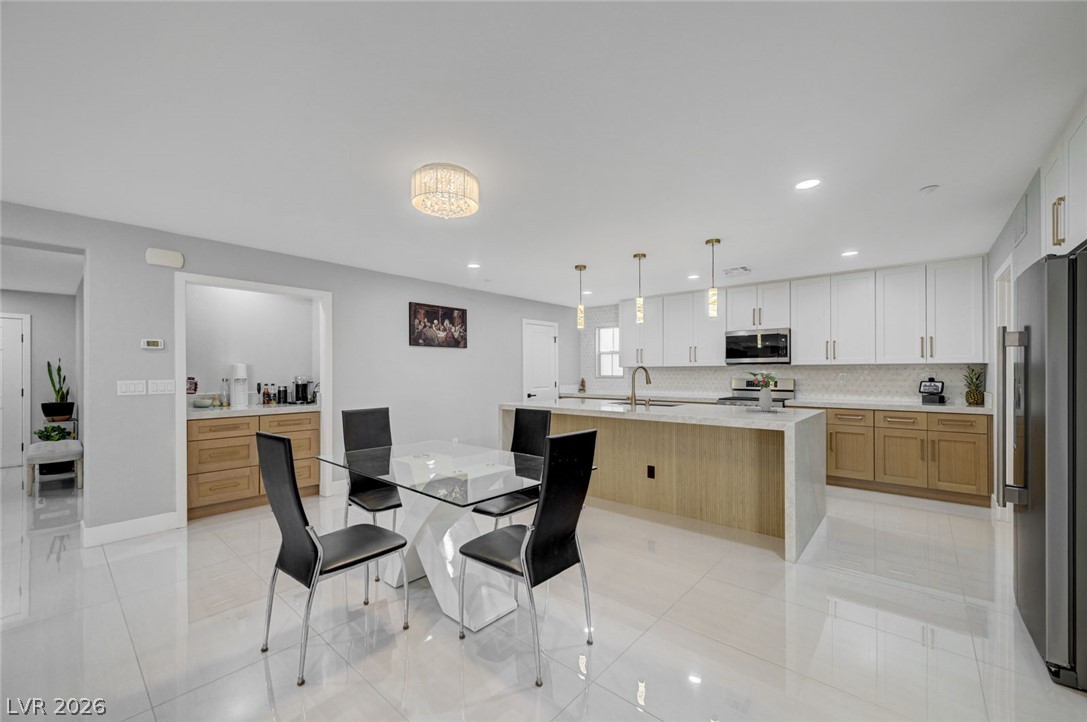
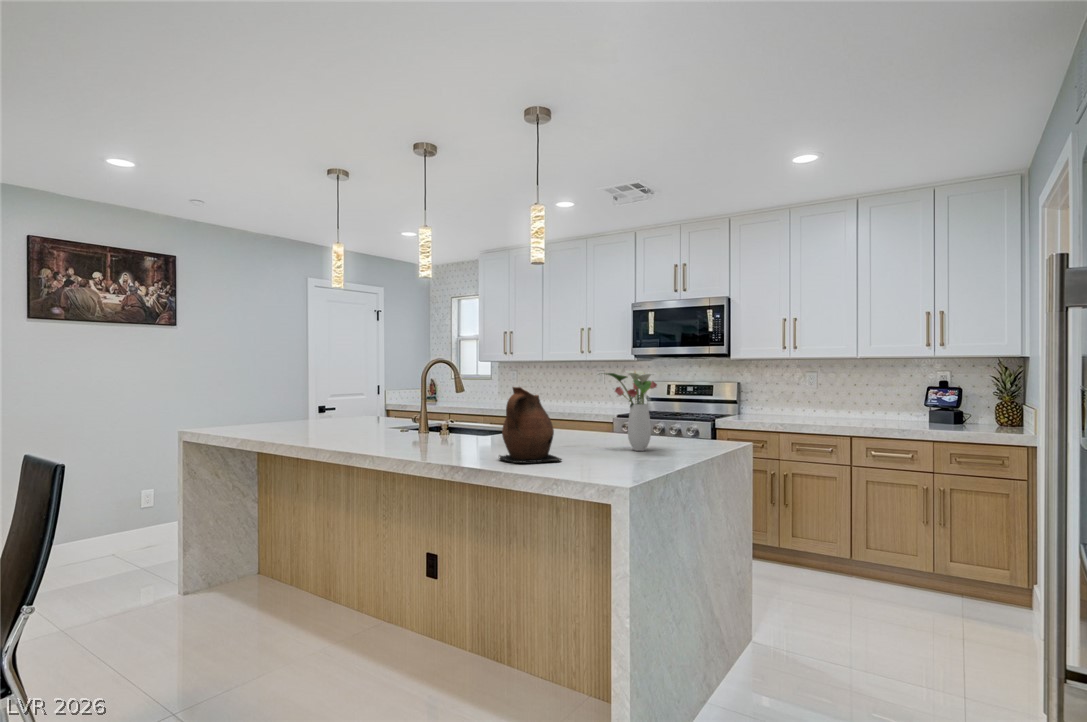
ceramic pitcher: none [701,379,736,414] -> present [500,387,561,463]

